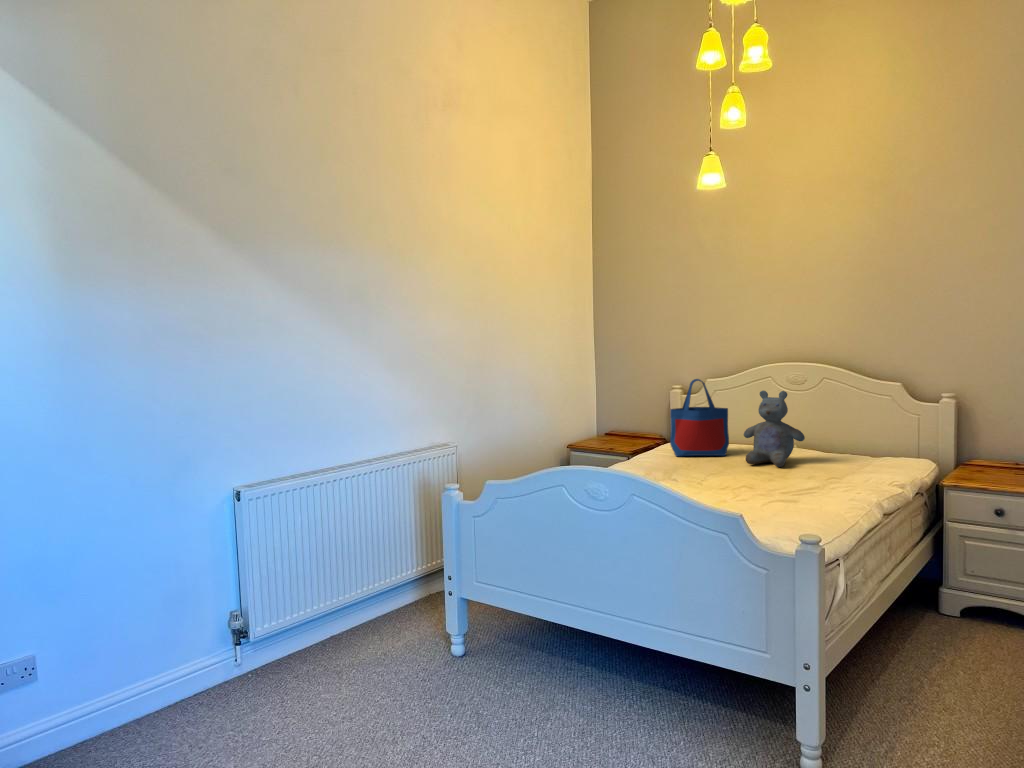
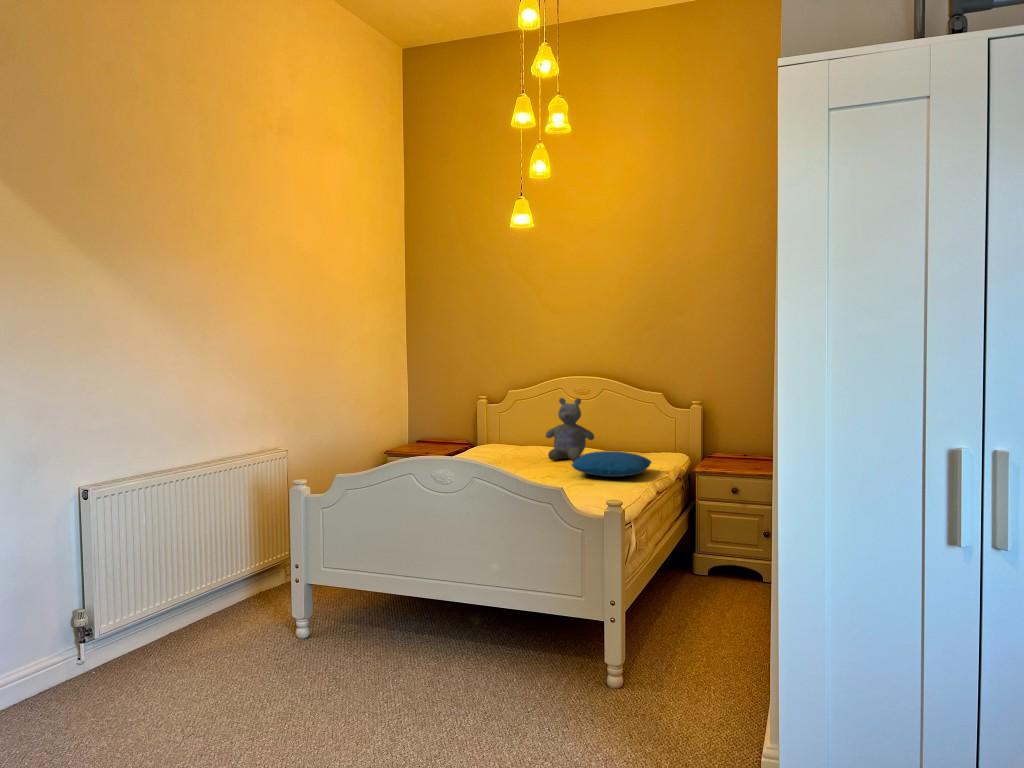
tote bag: present [670,379,729,456] -> none [483,388,532,456]
pillow: none [768,458,878,492] -> present [572,451,651,477]

